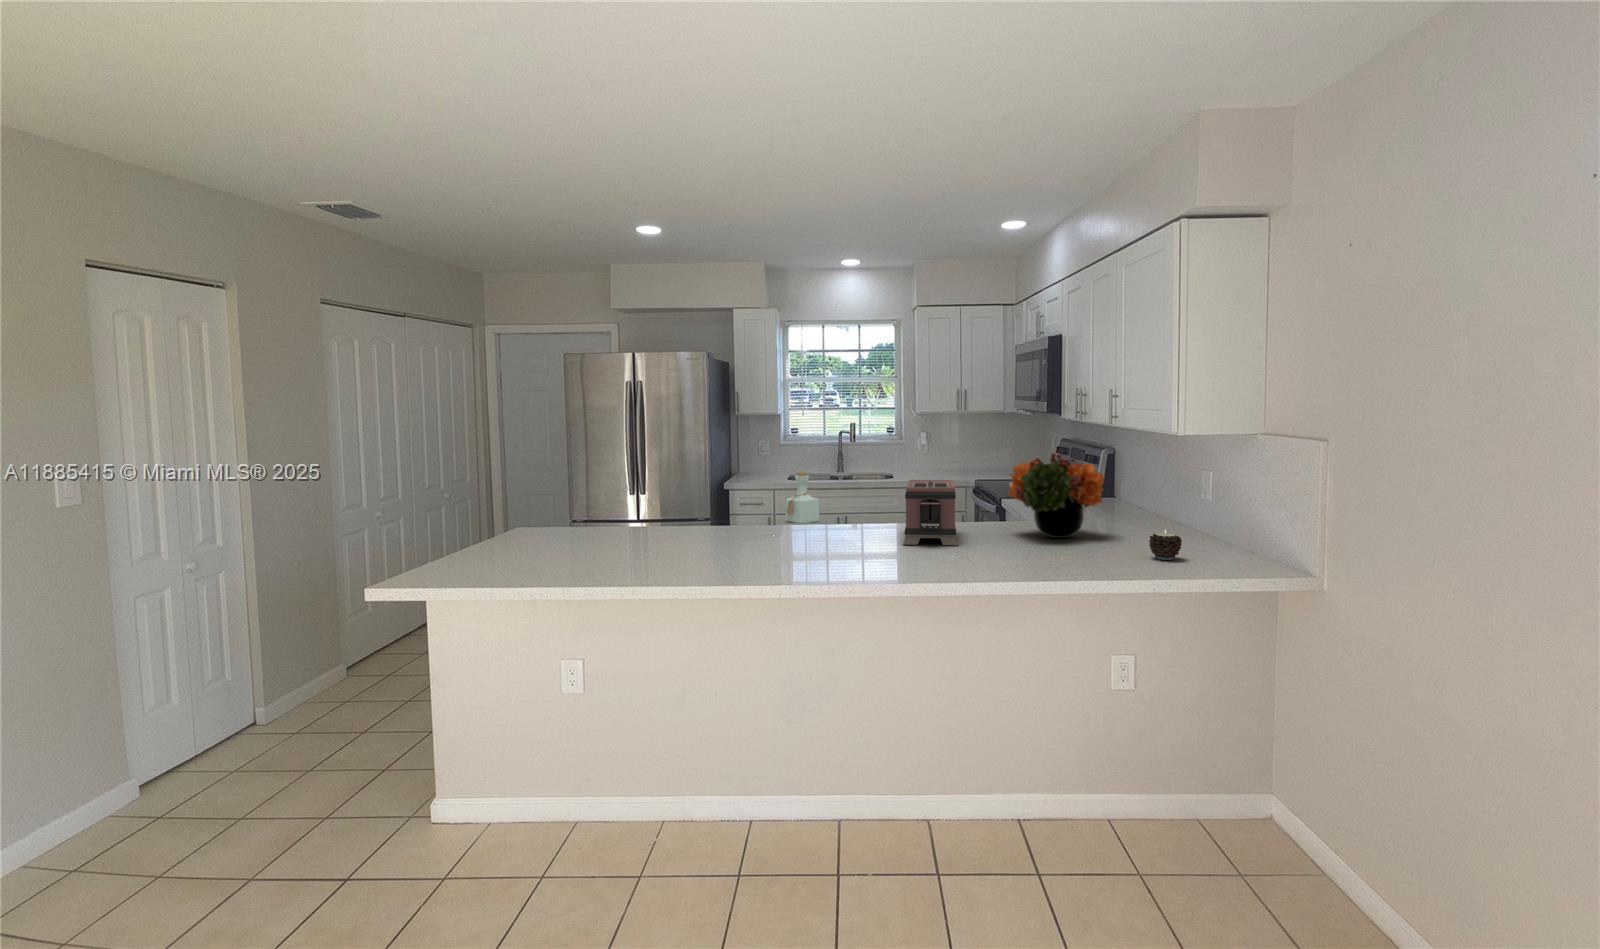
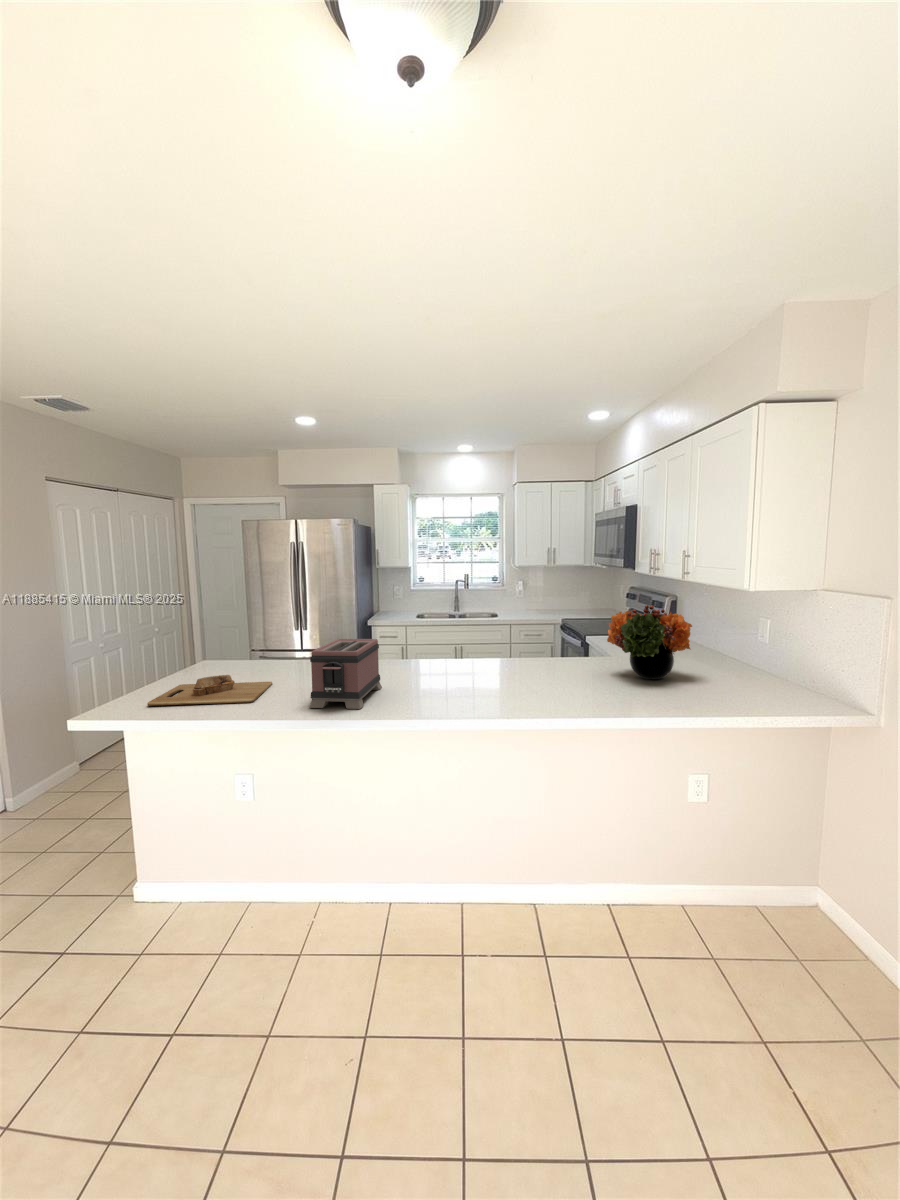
bottle: present [786,472,819,523] -> none [416,613,442,654]
toaster: present [903,480,958,545] -> present [309,639,382,709]
cutting board: none [498,529,625,558] -> present [147,675,272,706]
candle: present [1149,530,1182,560] -> none [745,679,777,707]

